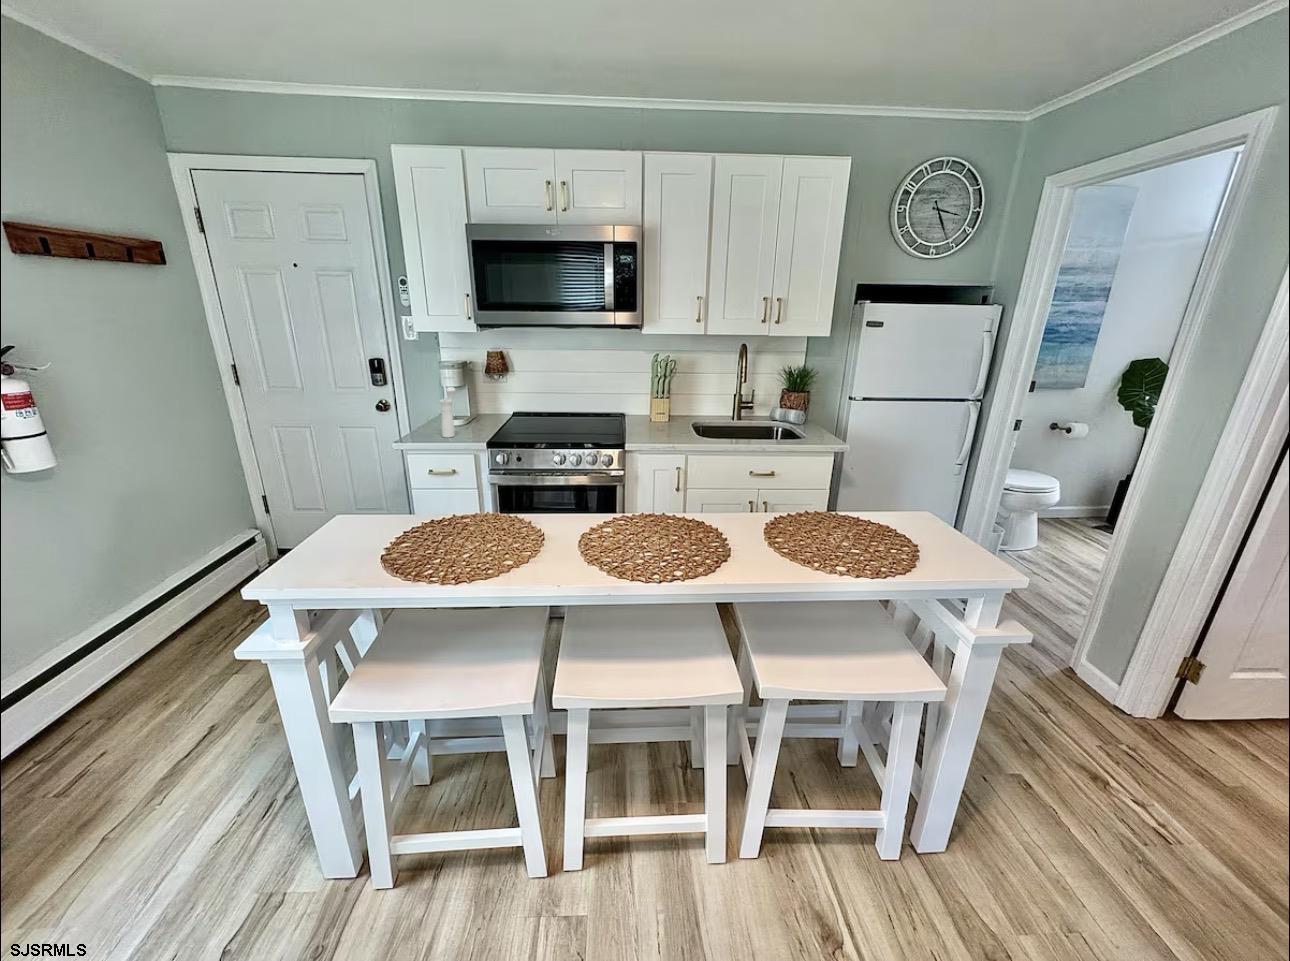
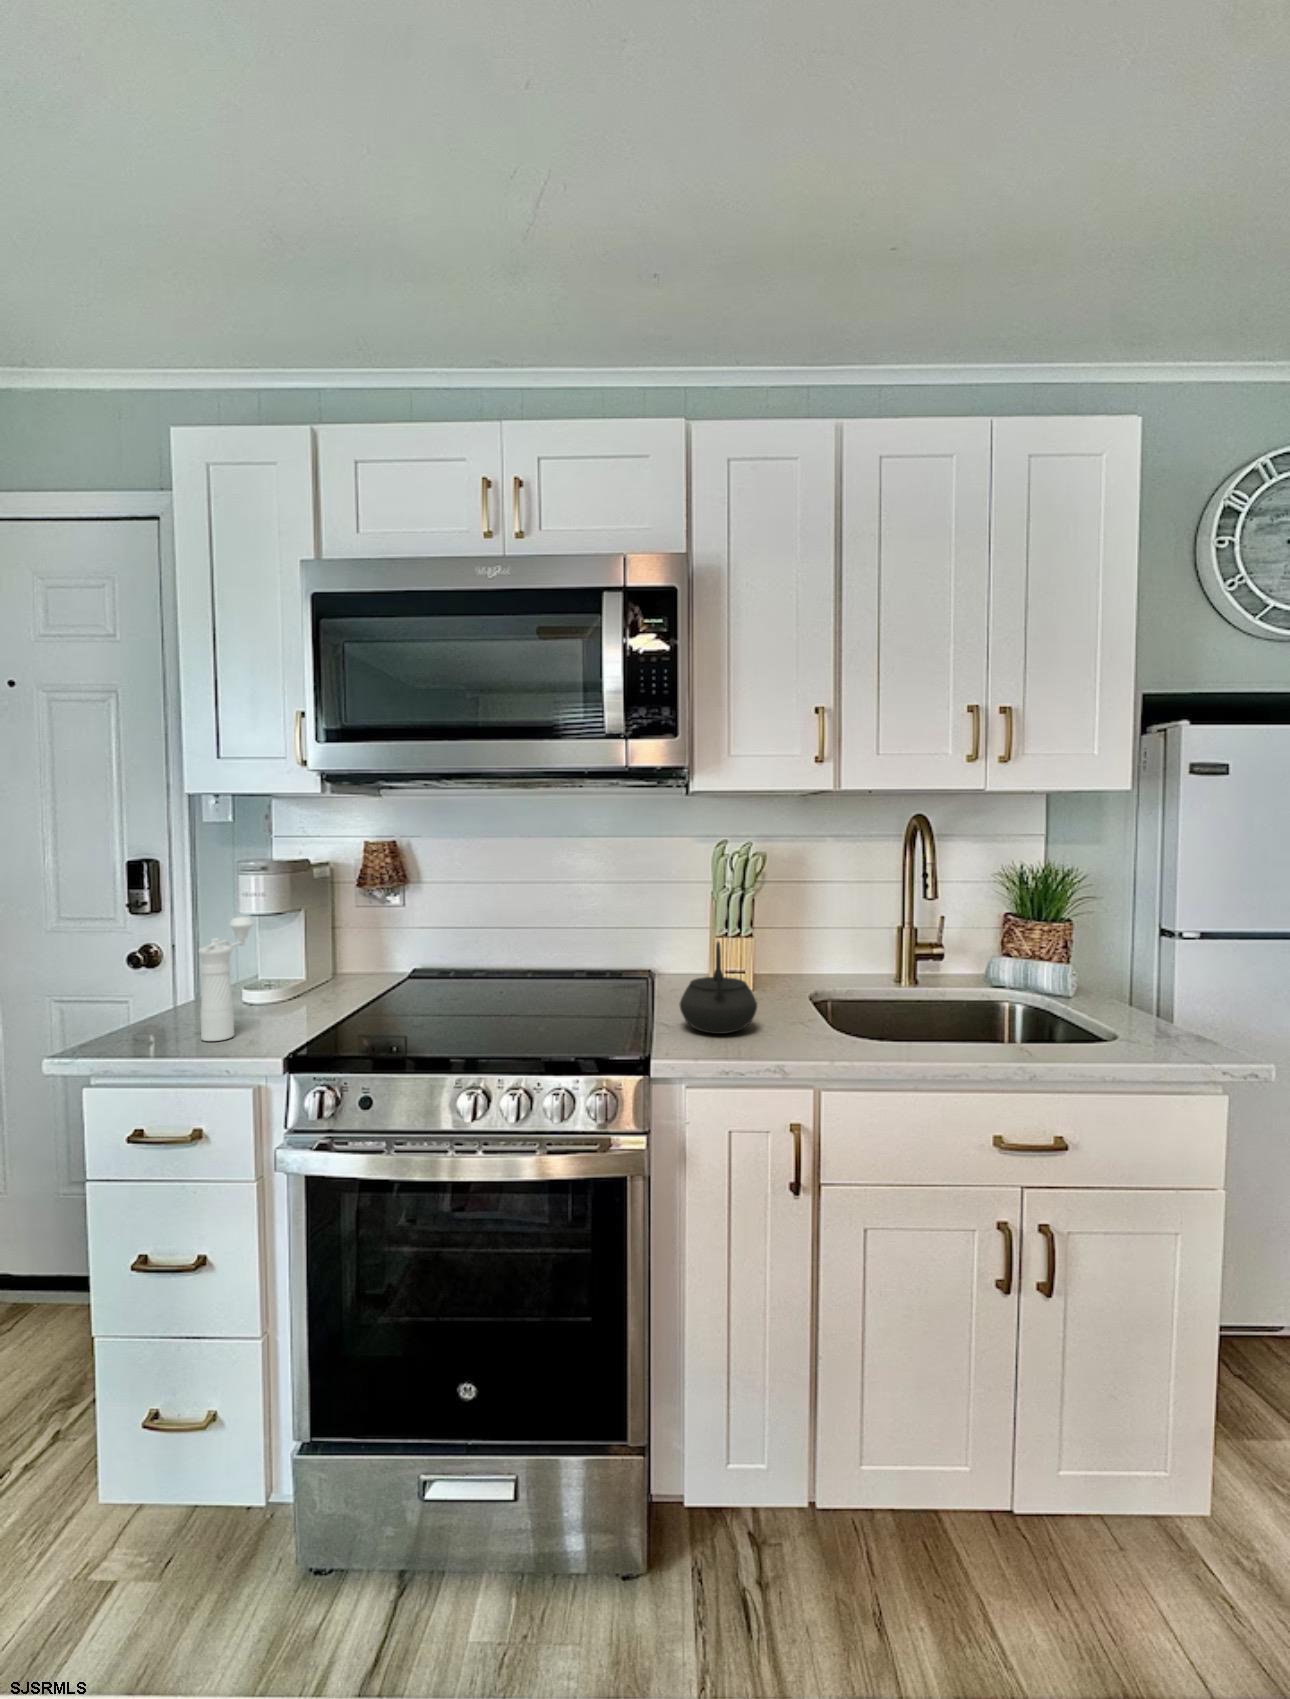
kettle: none [635,399,667,437] -> present [680,942,757,1034]

